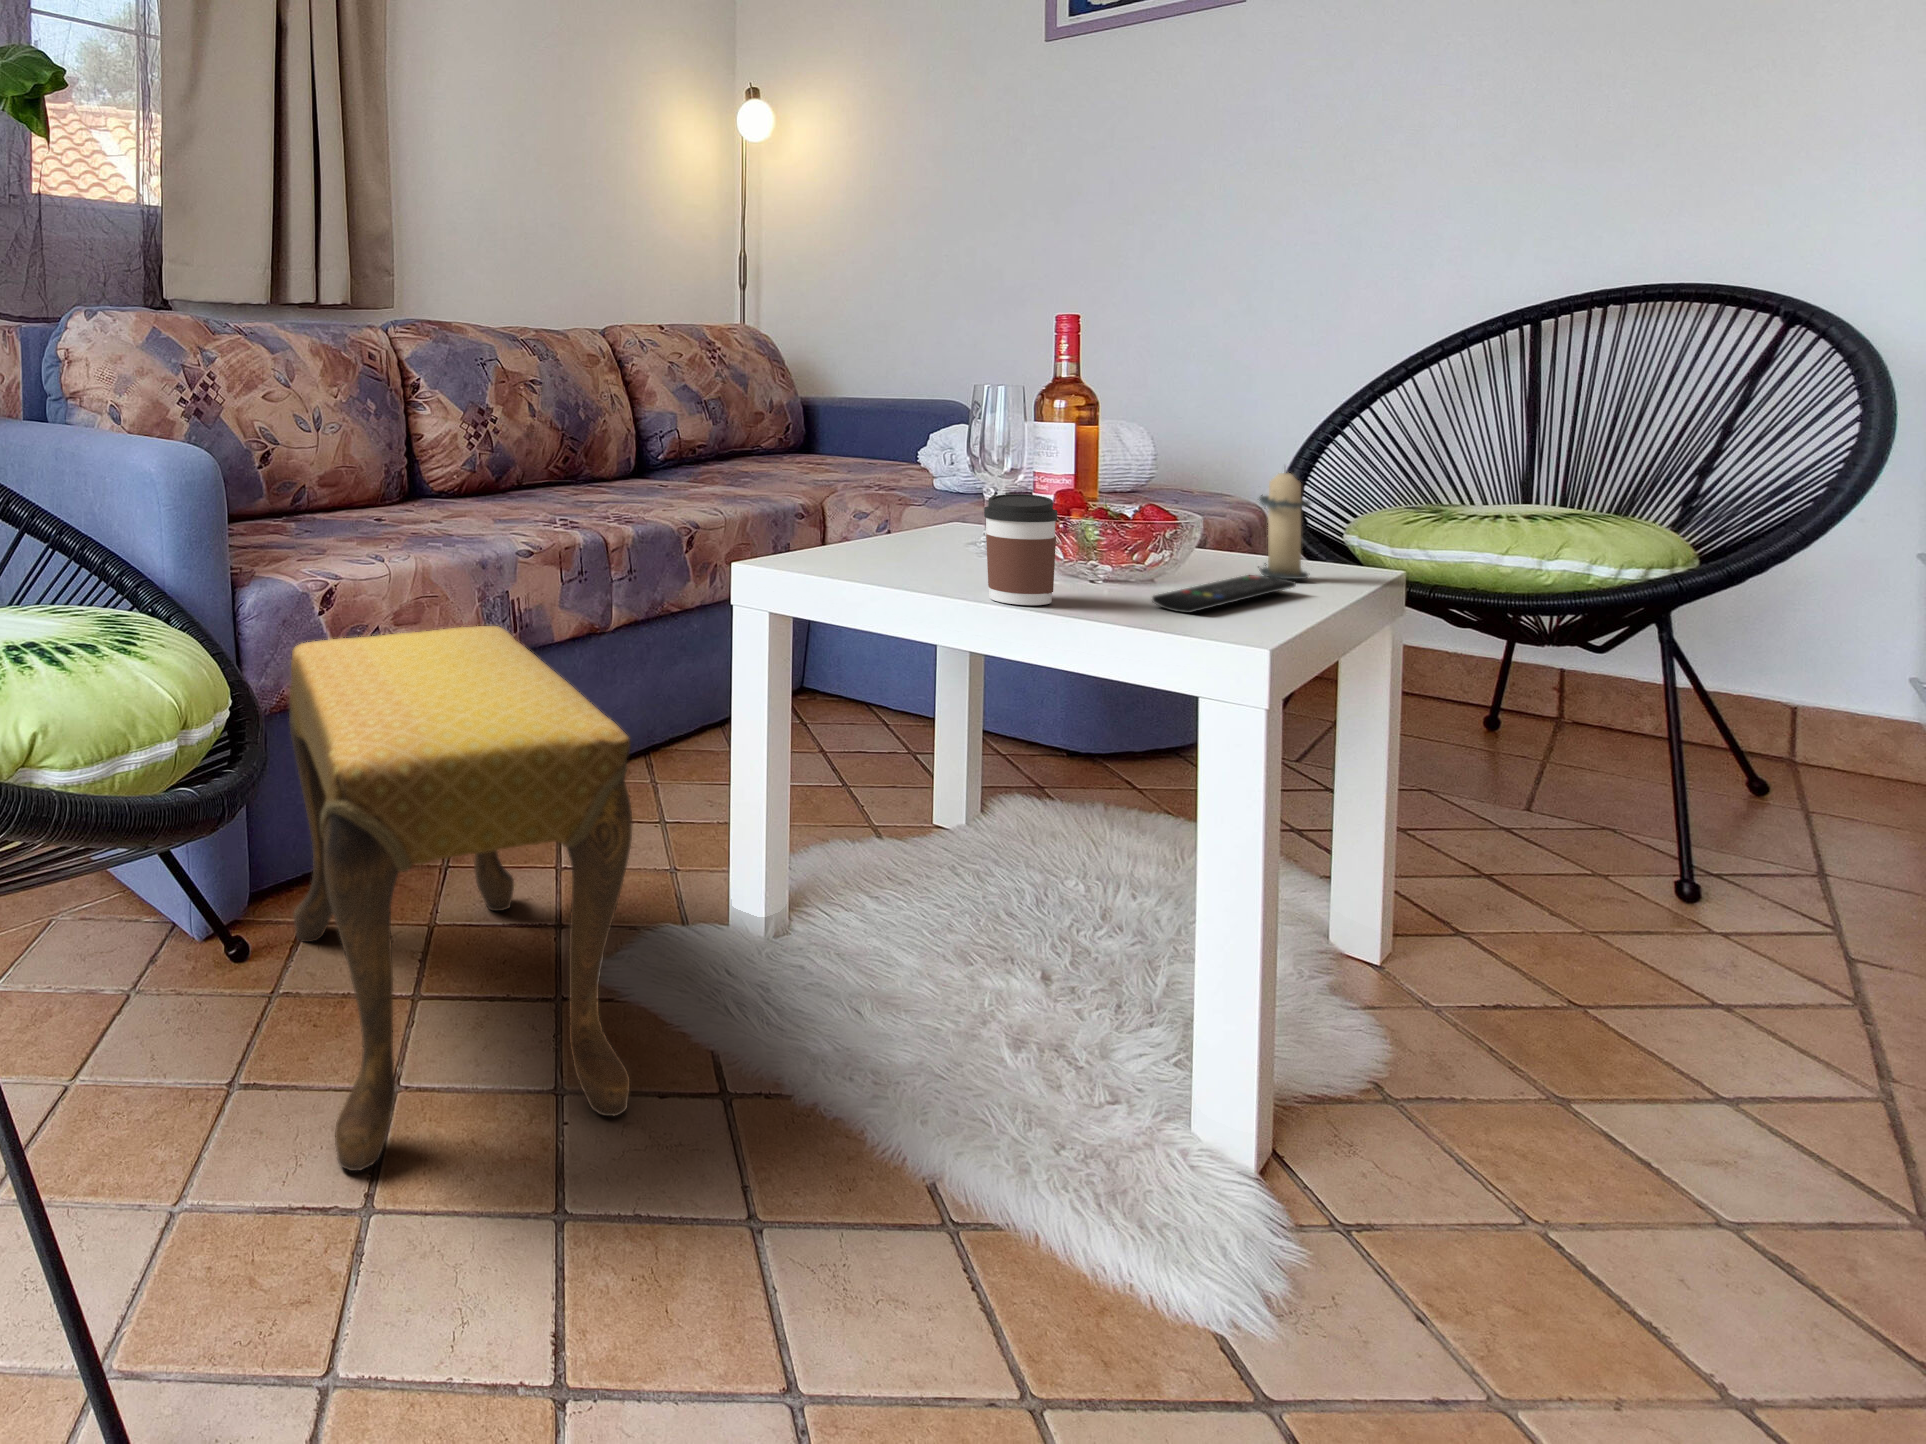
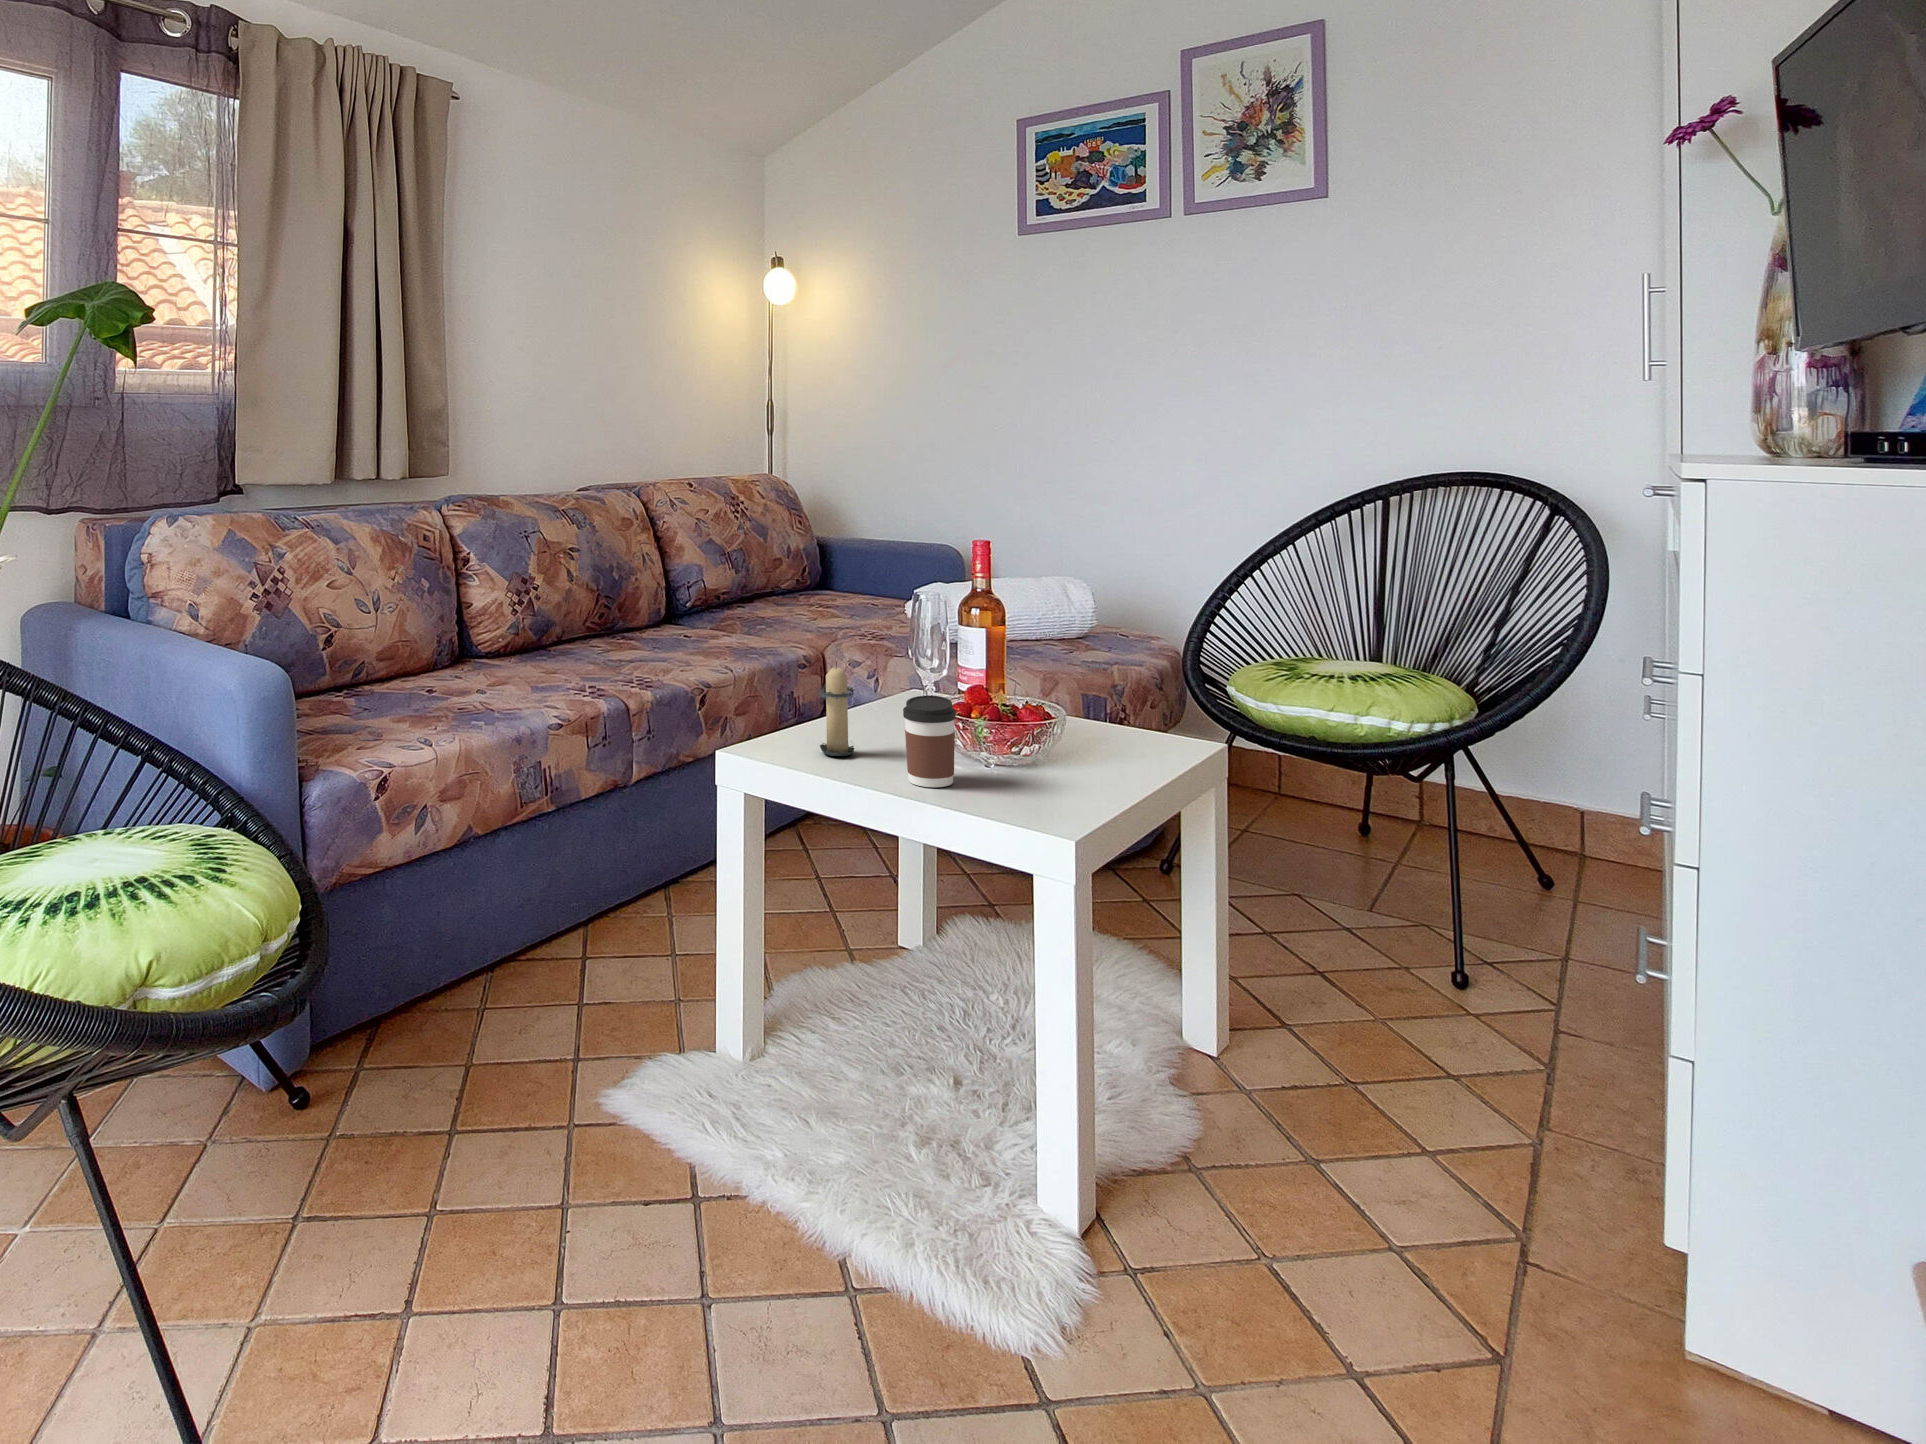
candle: present [1258,471,1310,579] -> present [818,661,854,756]
remote control: present [1152,575,1296,613] -> none [1026,748,1141,791]
footstool: present [289,626,632,1171] -> none [348,805,621,1288]

